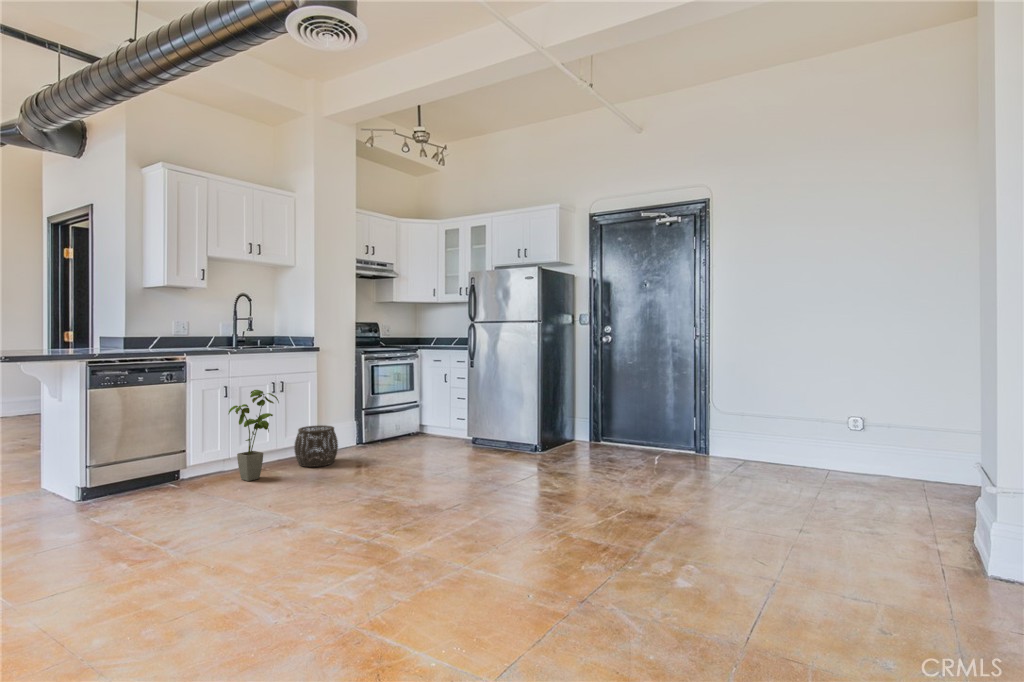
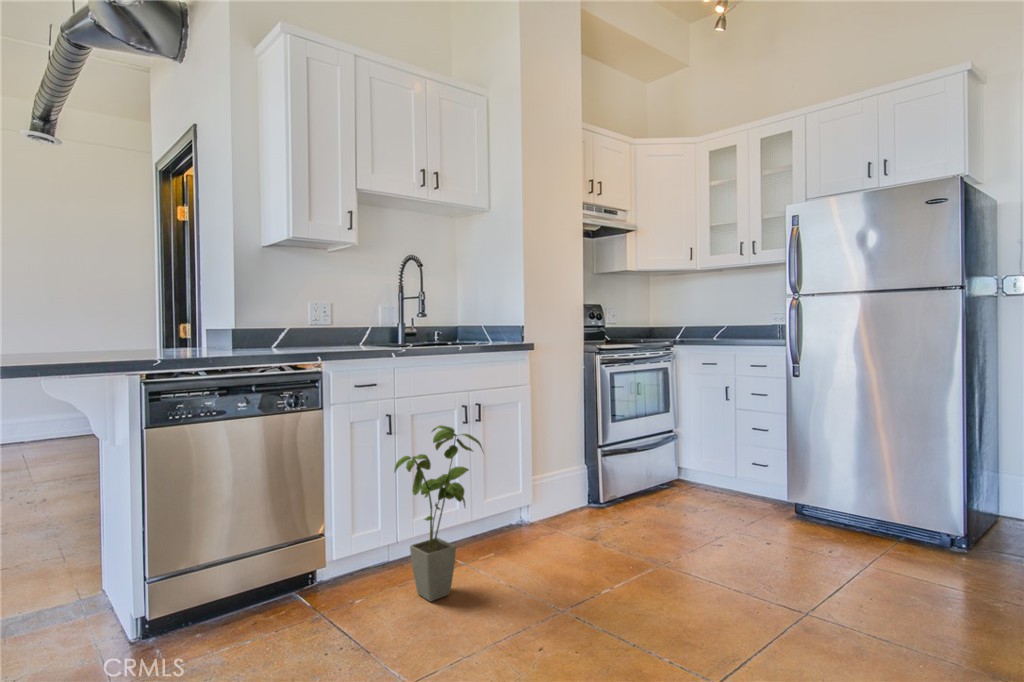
woven basket: present [294,425,338,467] -> none [501,482,578,566]

